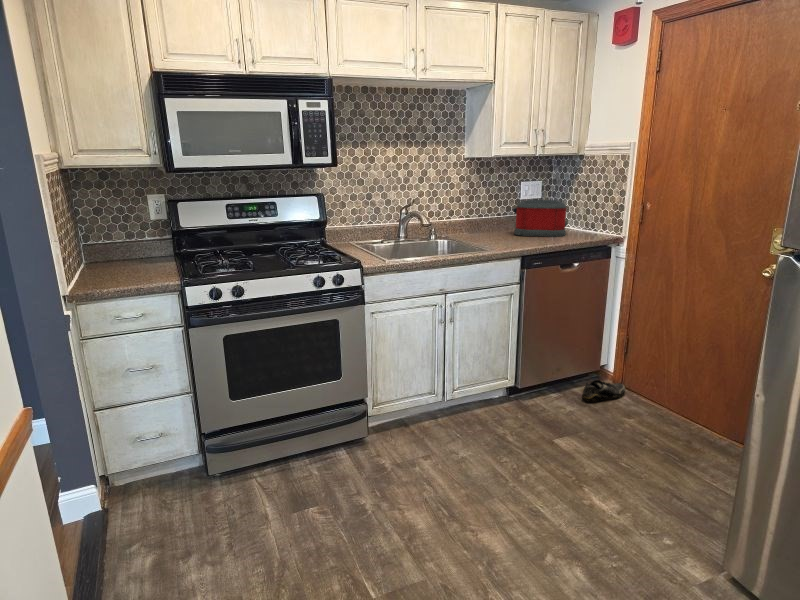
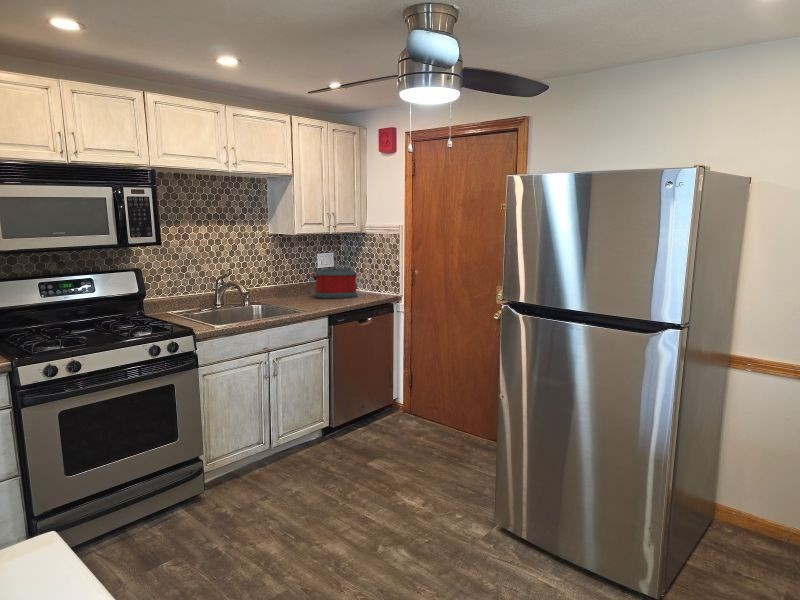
shoe: present [582,375,625,402] -> none [383,407,414,430]

